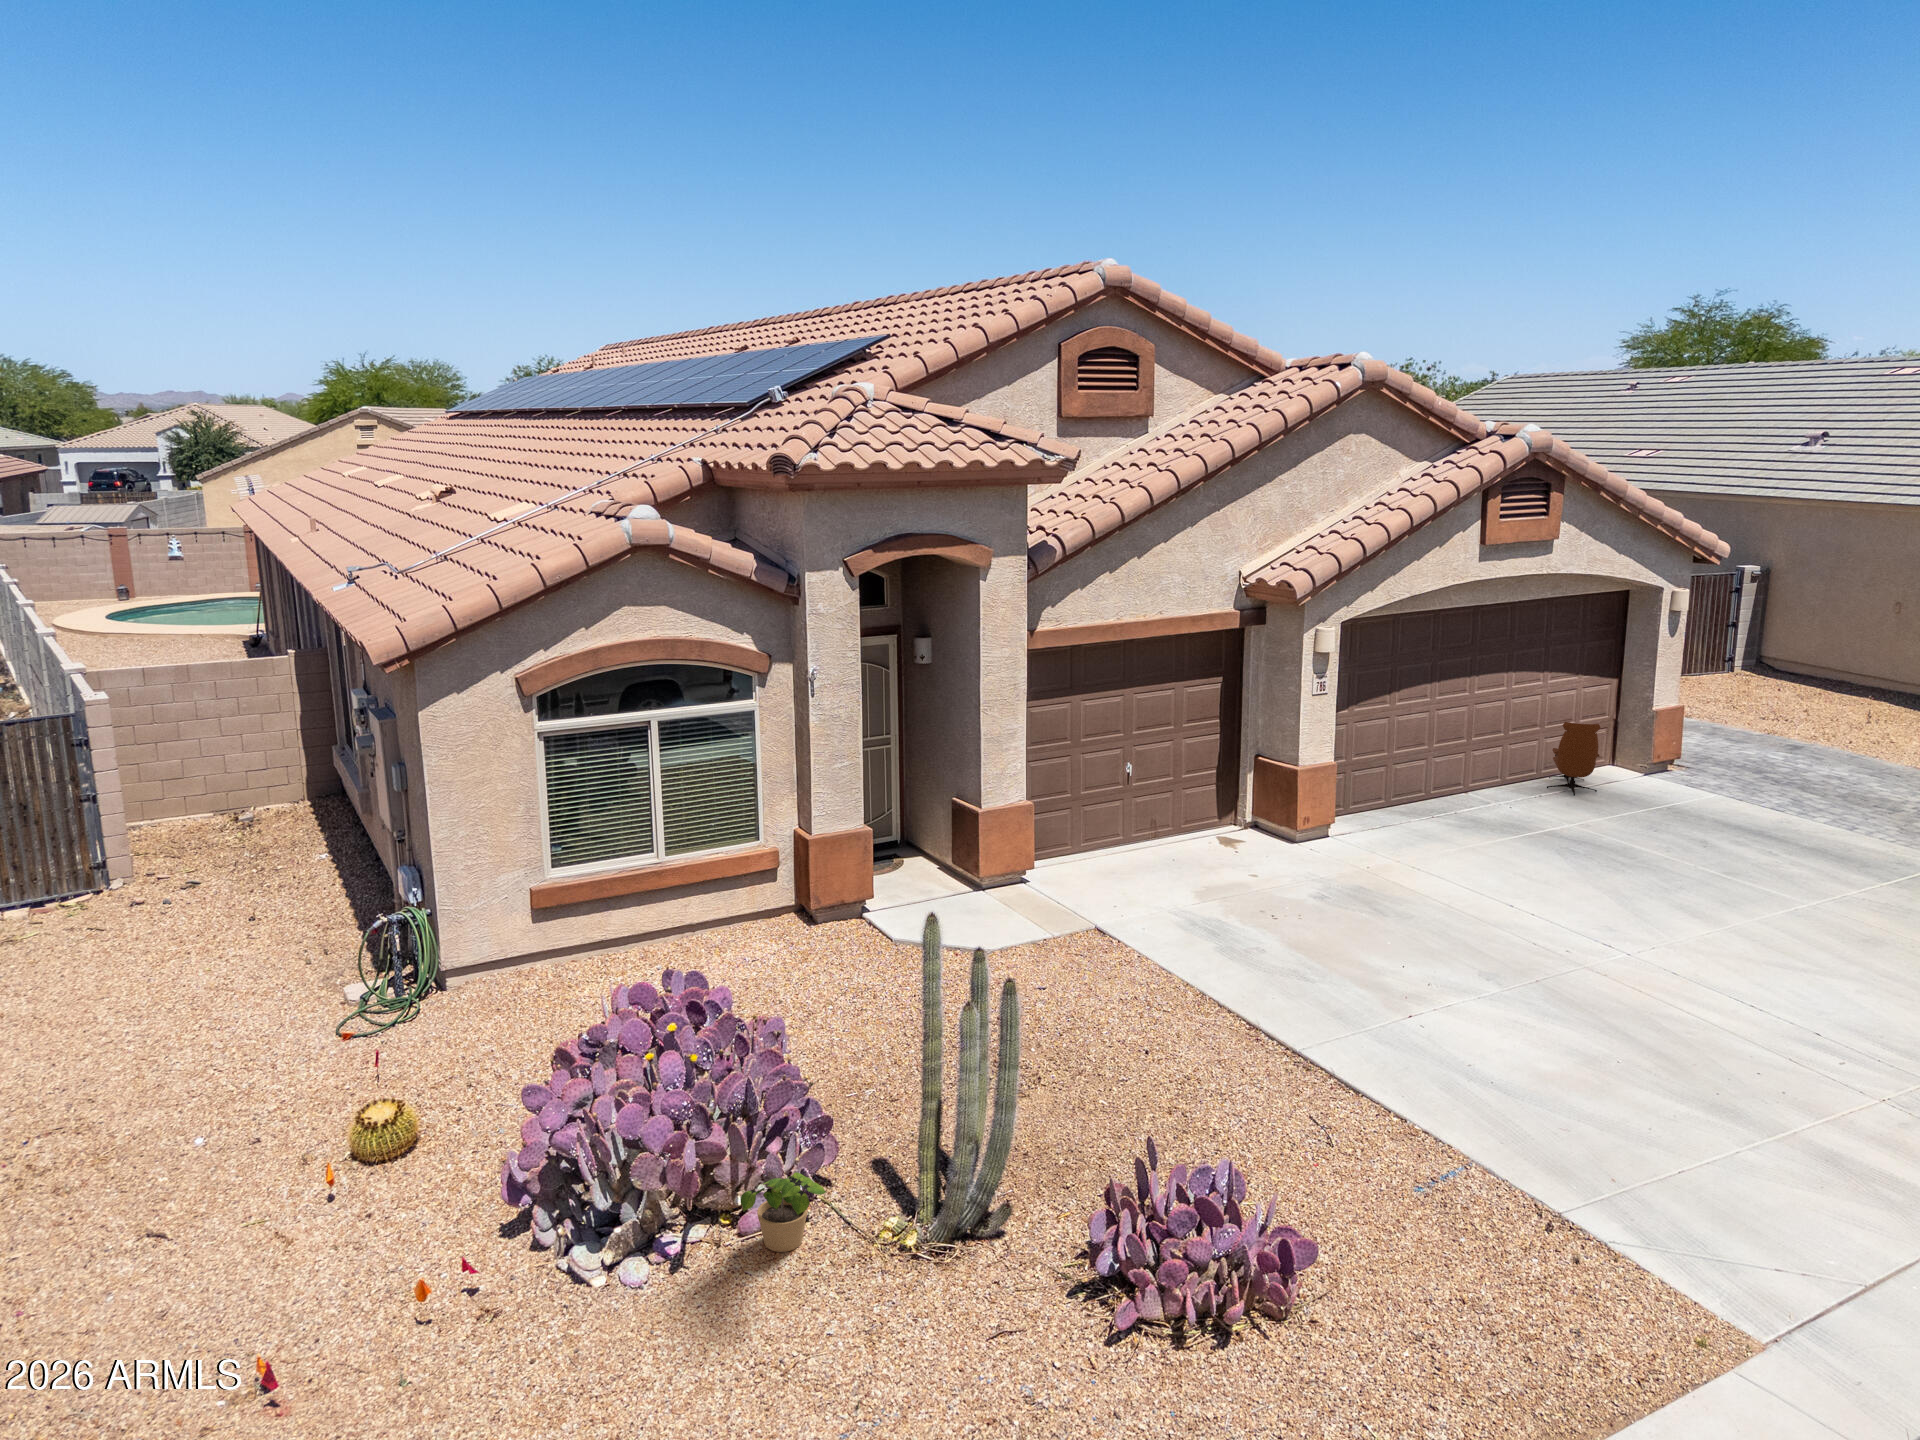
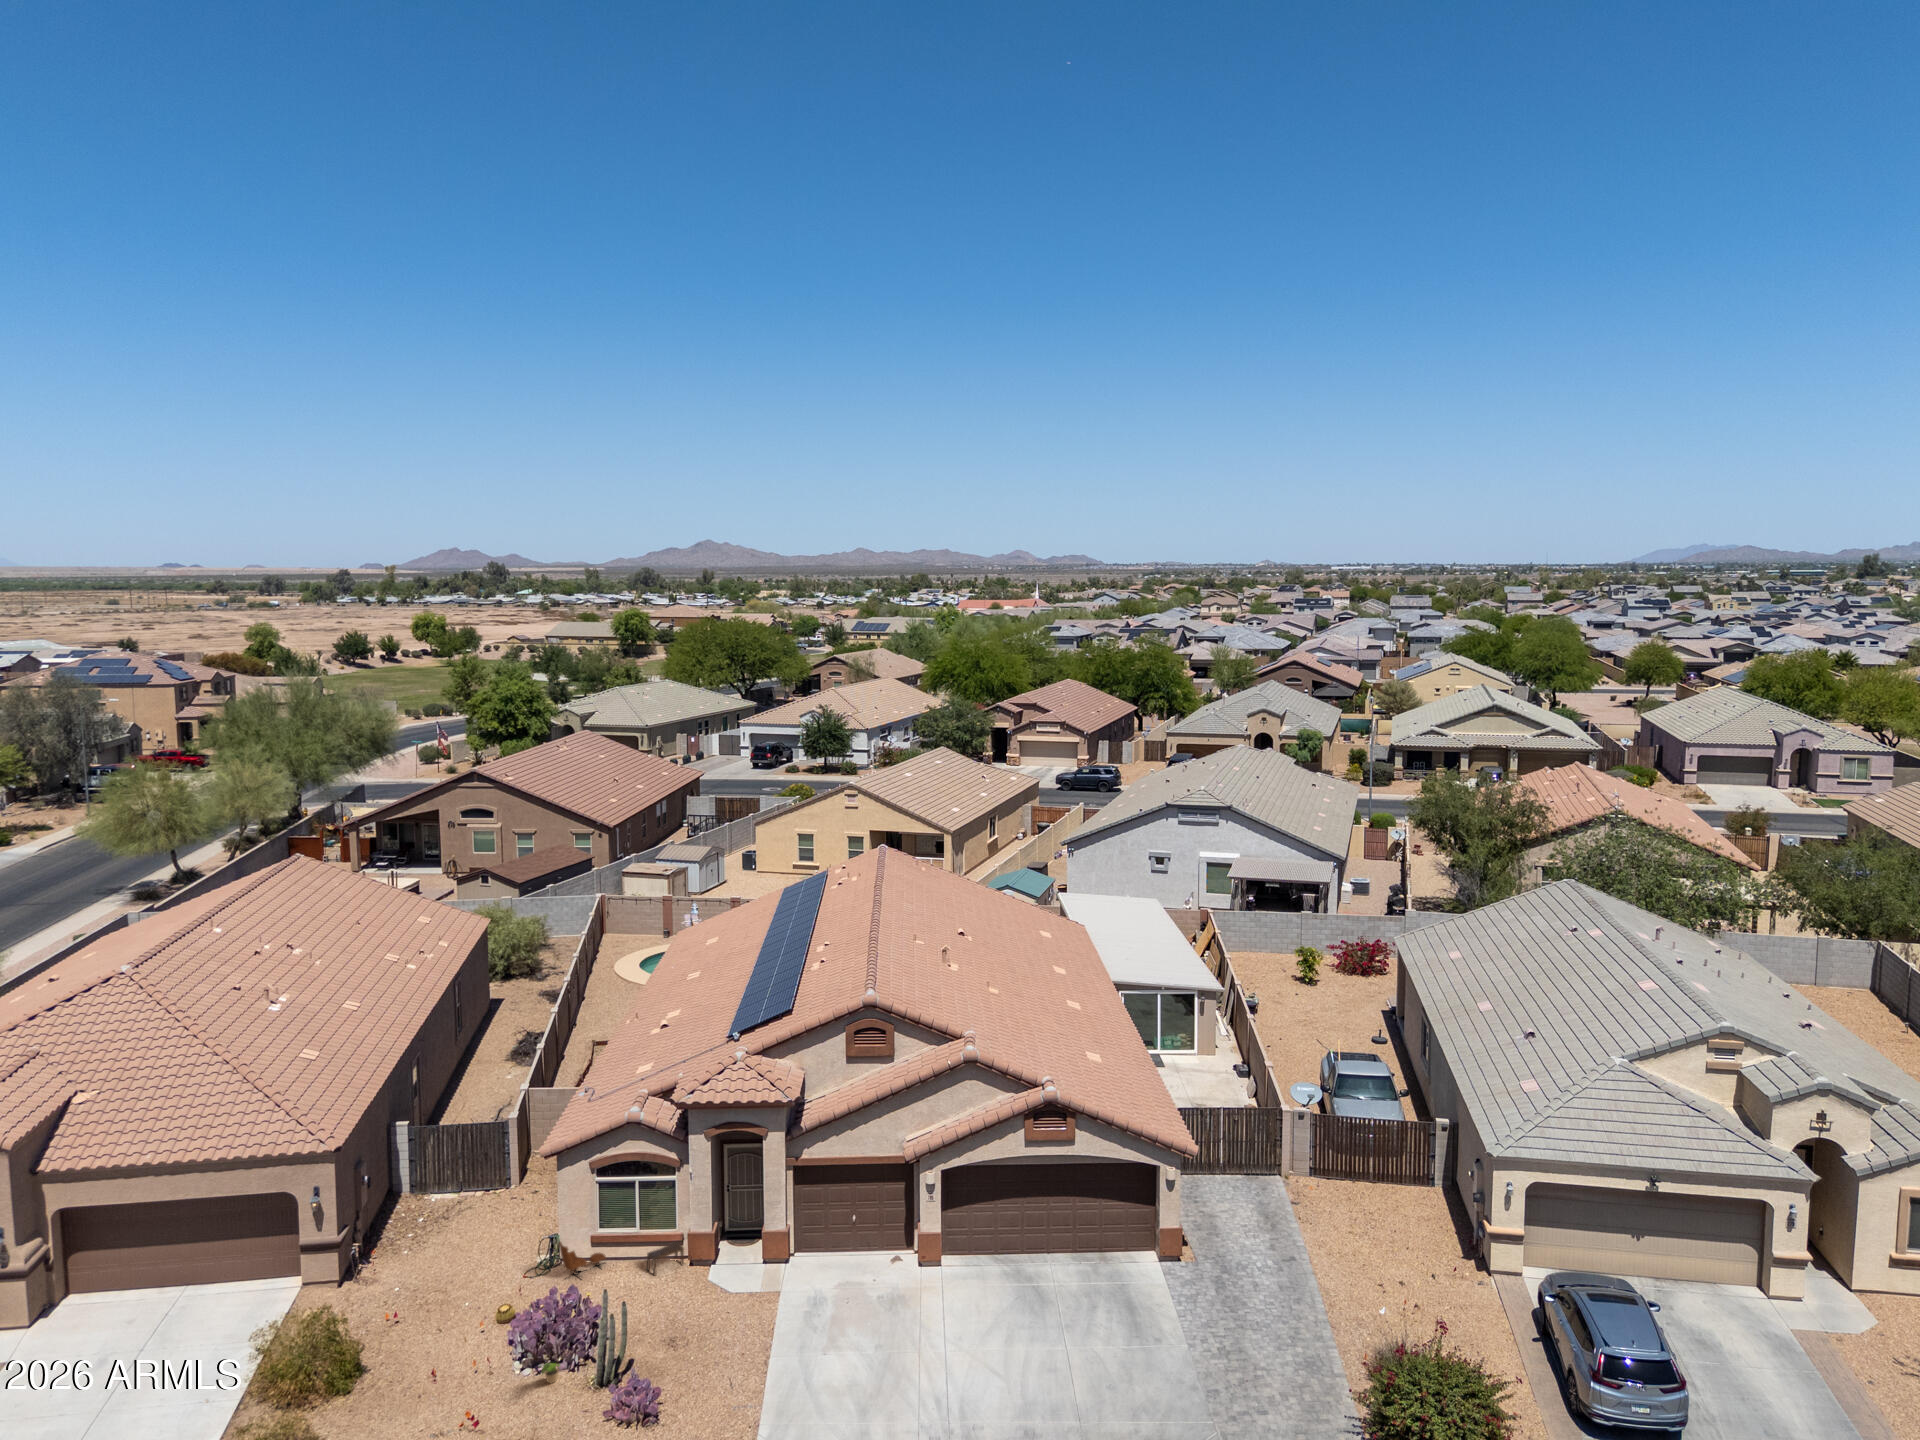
lounge chair: present [1547,722,1600,796] -> present [559,1242,606,1275]
bench: none [717,880,805,965] -> present [647,1242,684,1276]

